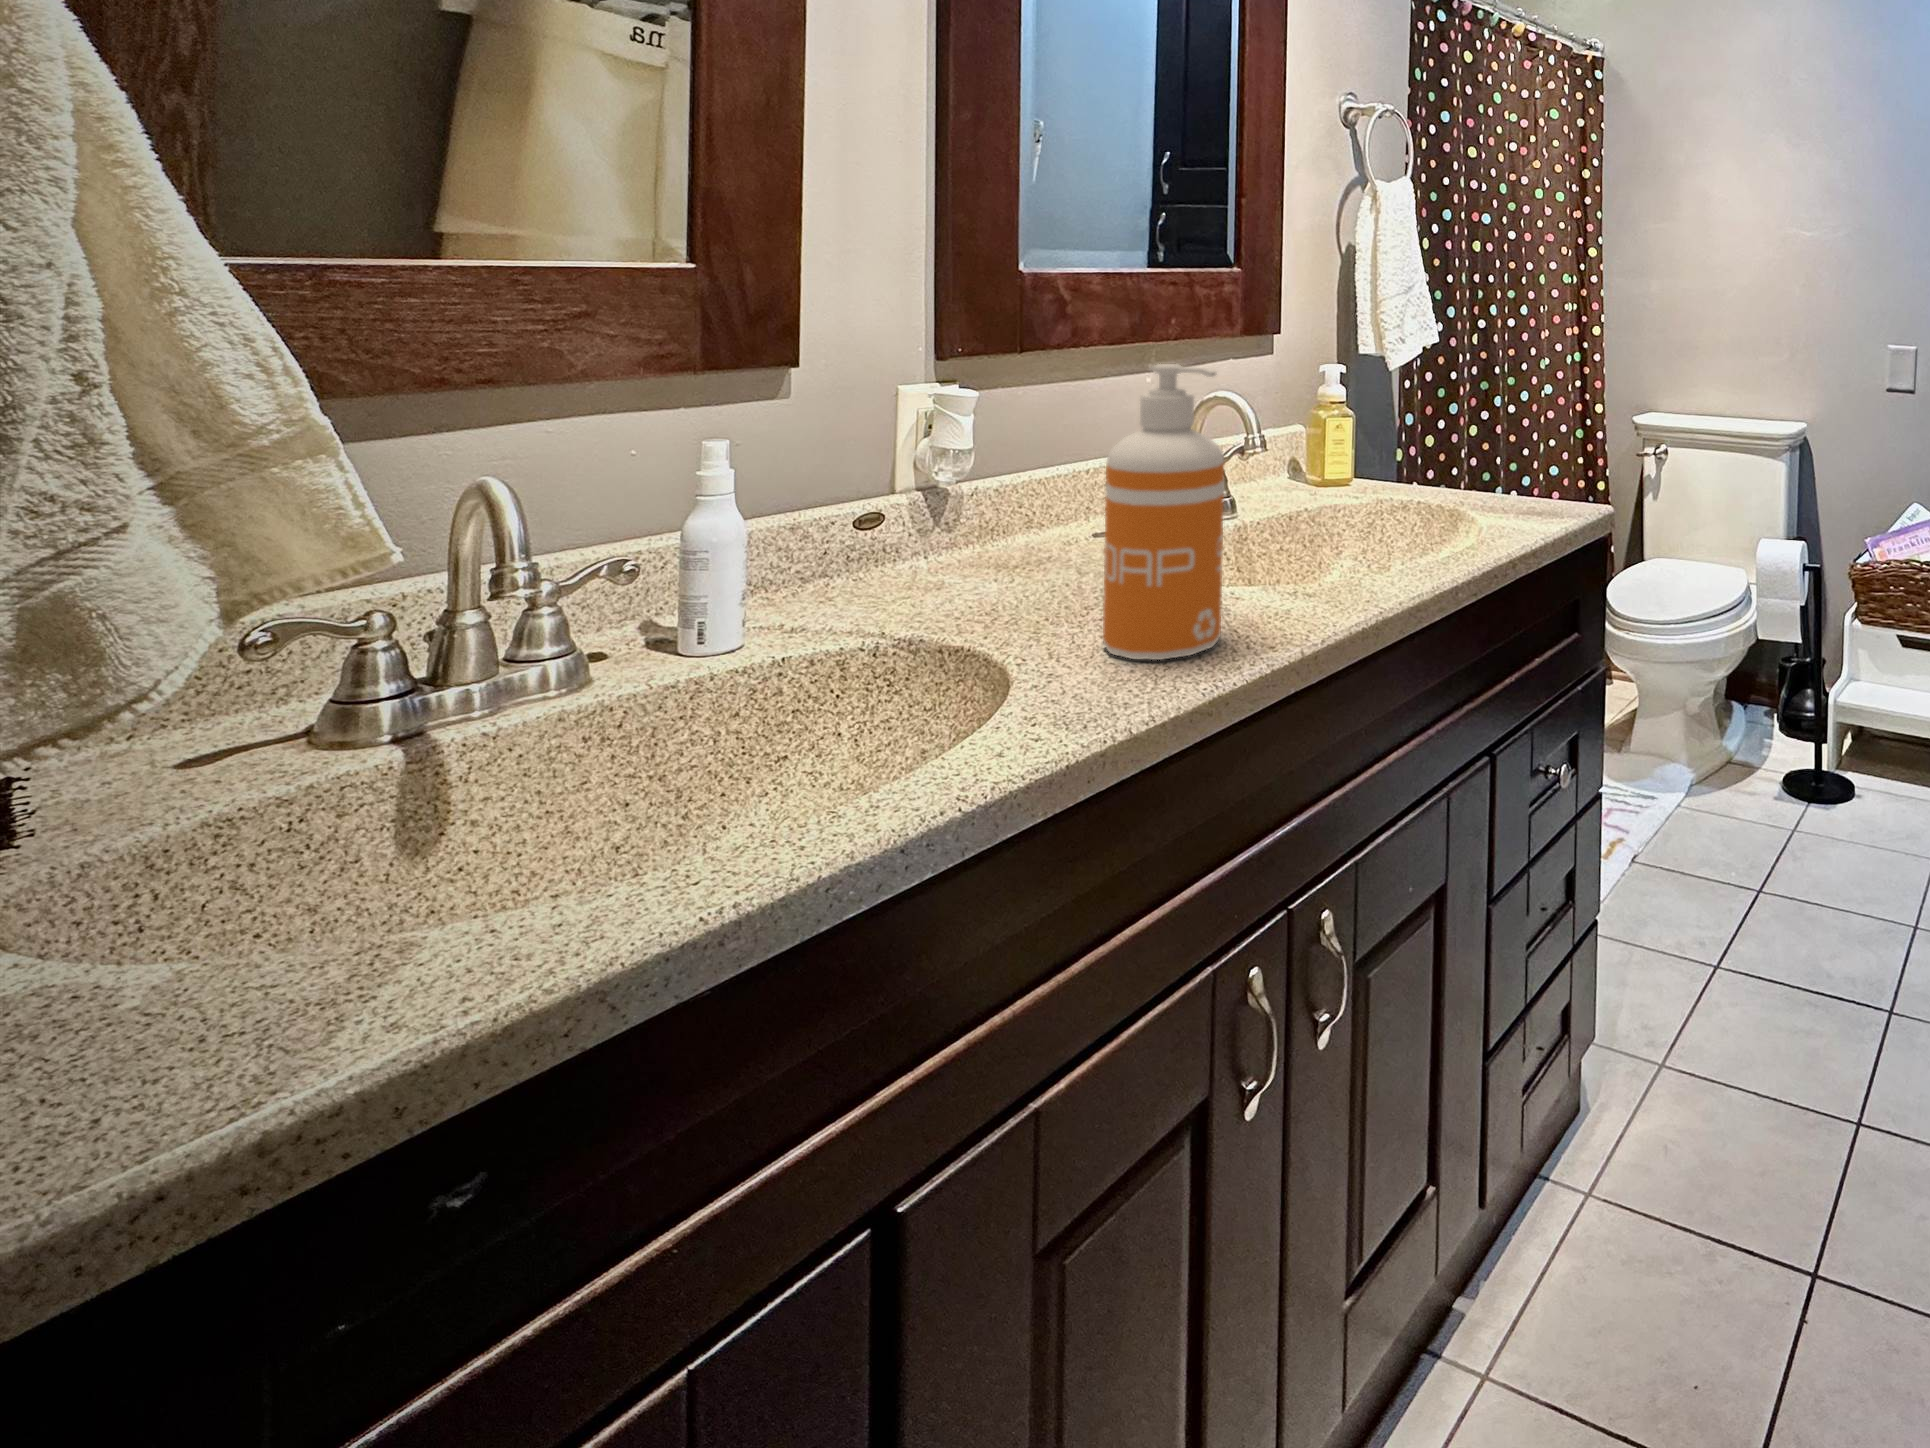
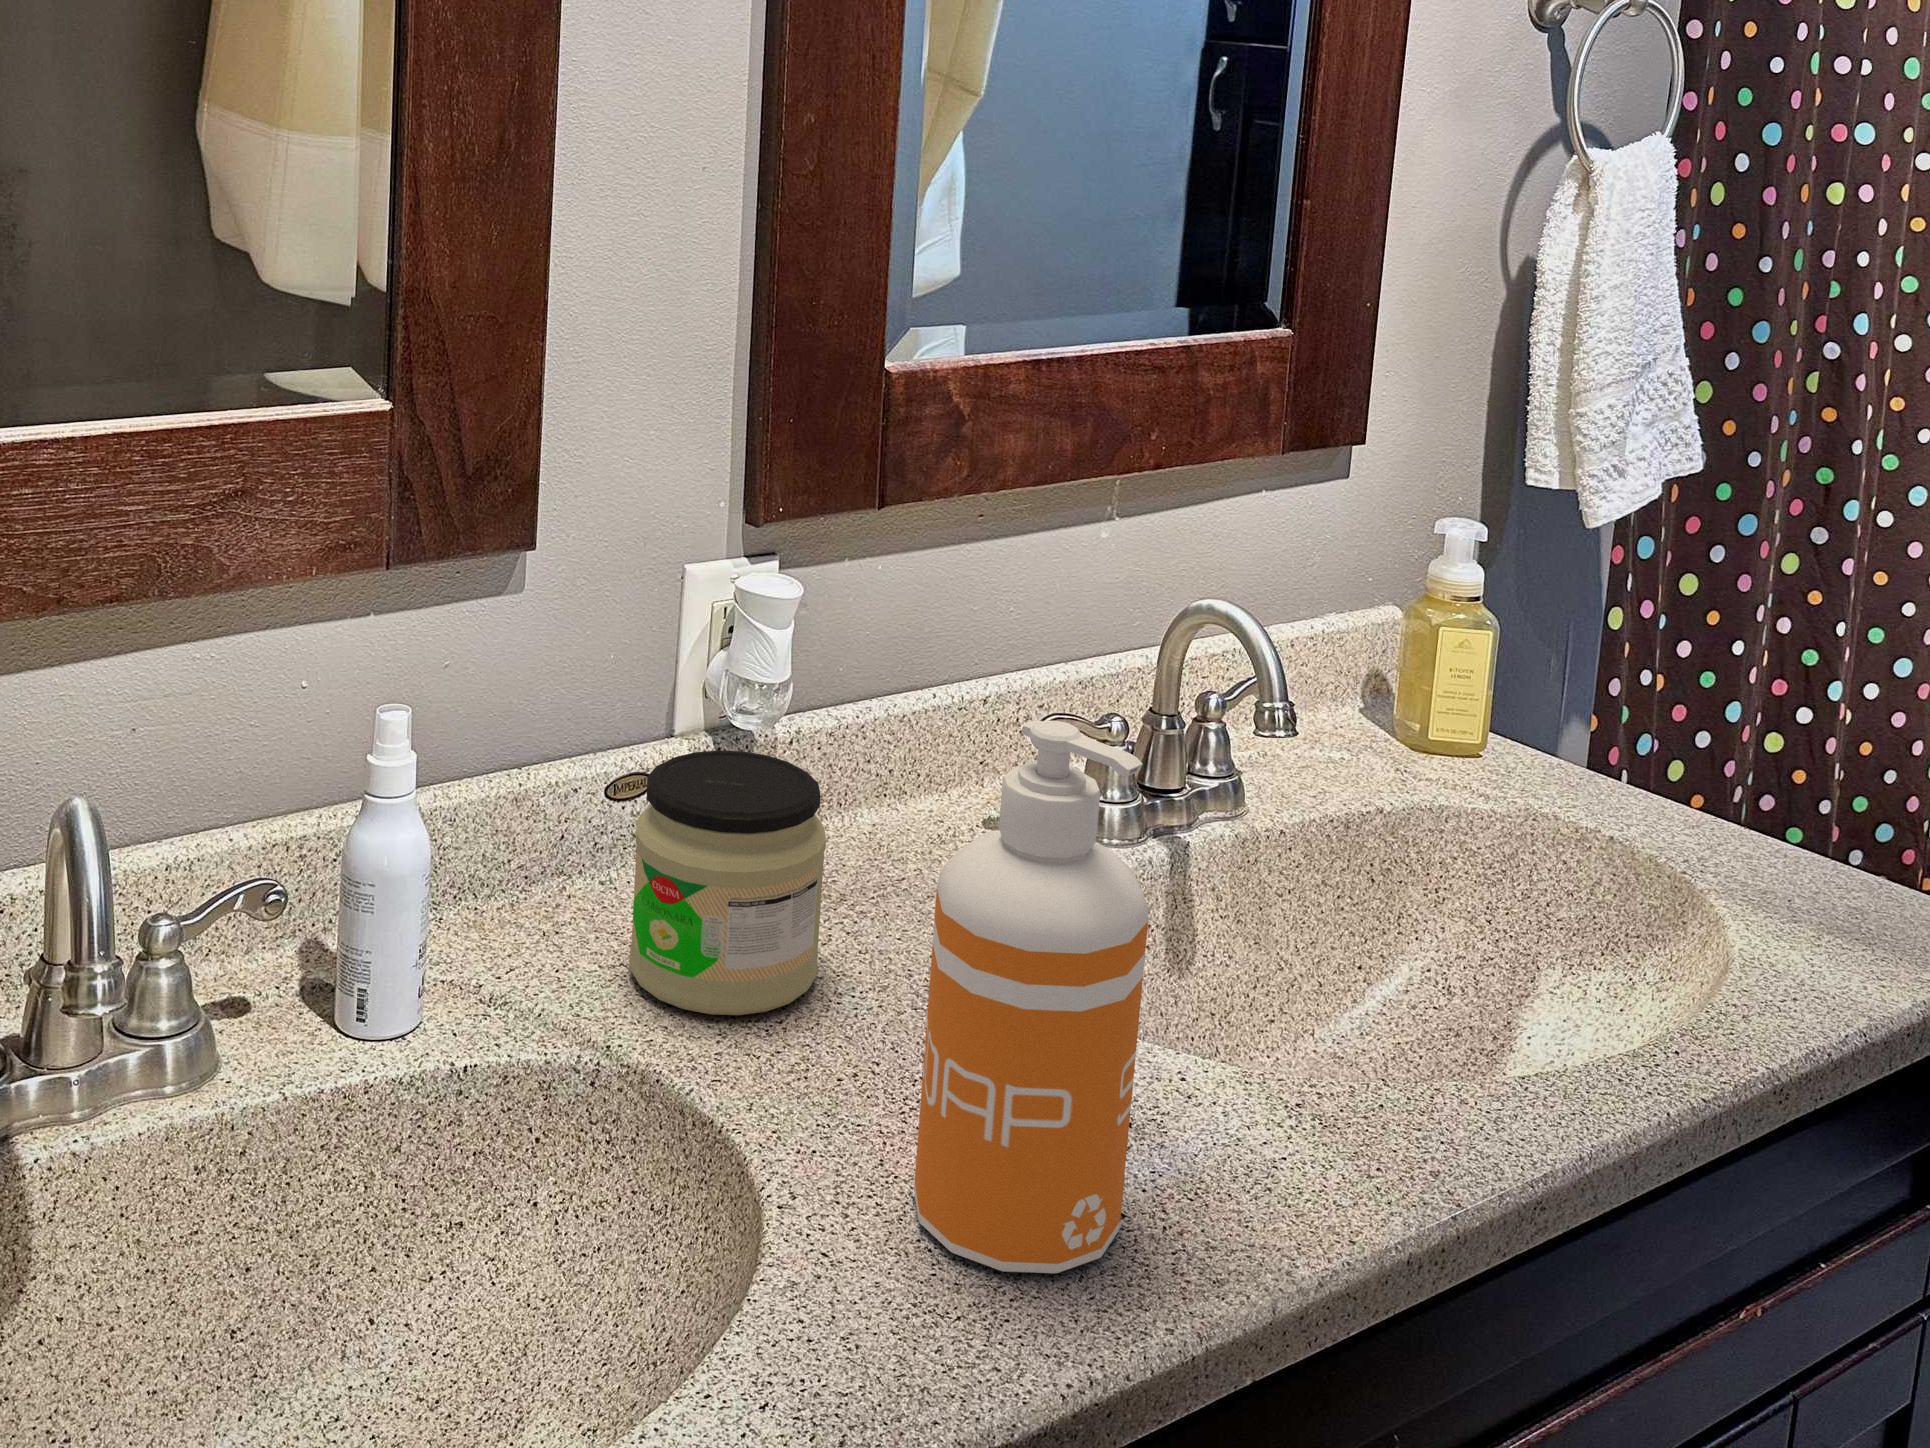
jar: none [892,470,1019,612] -> present [629,750,826,1015]

